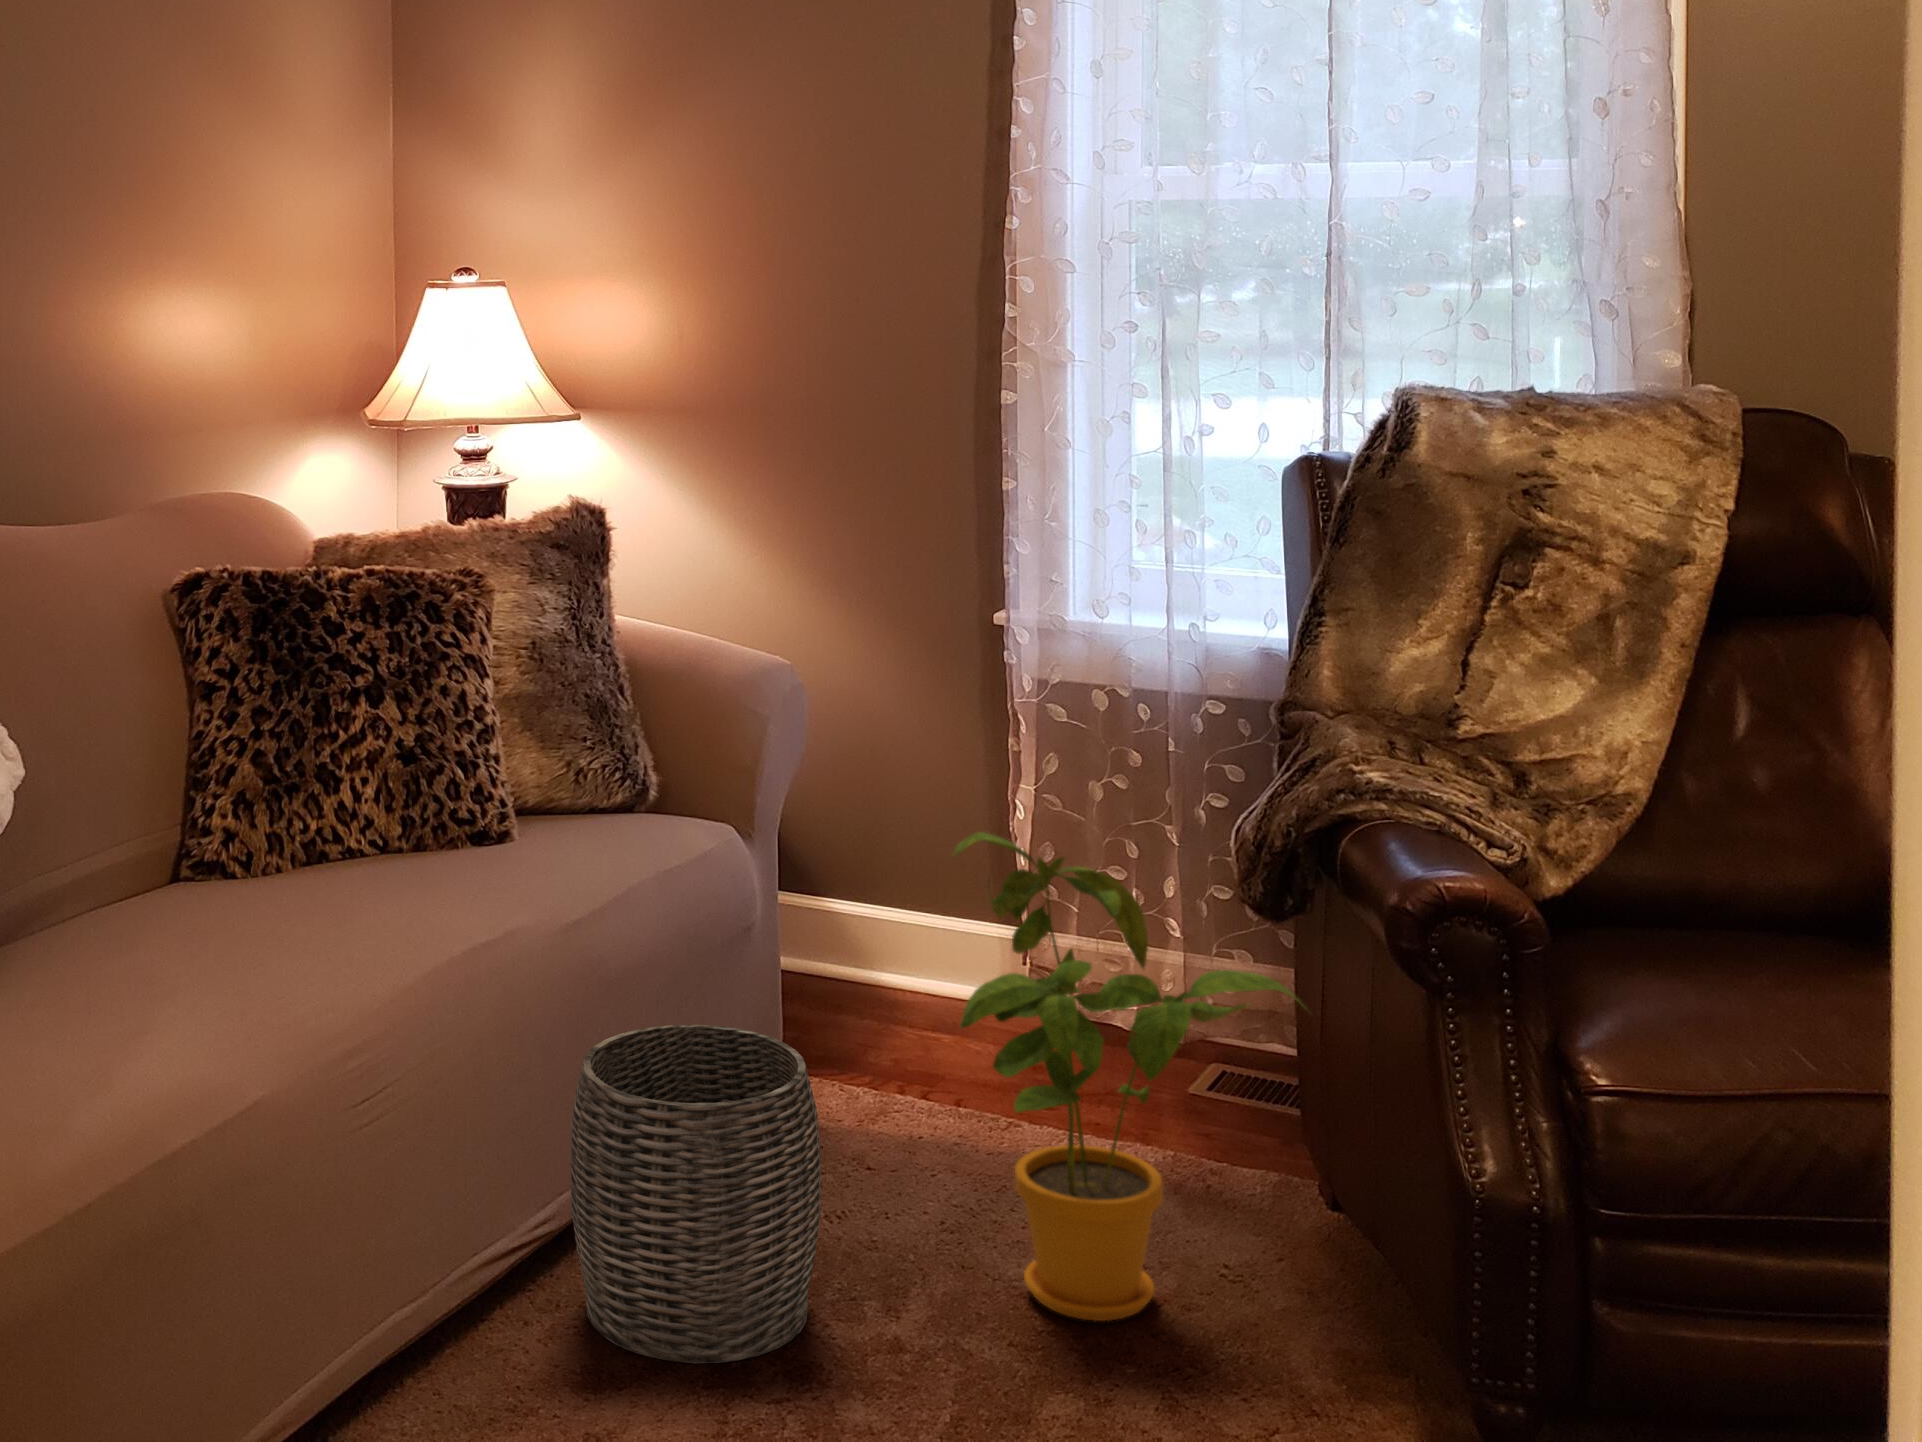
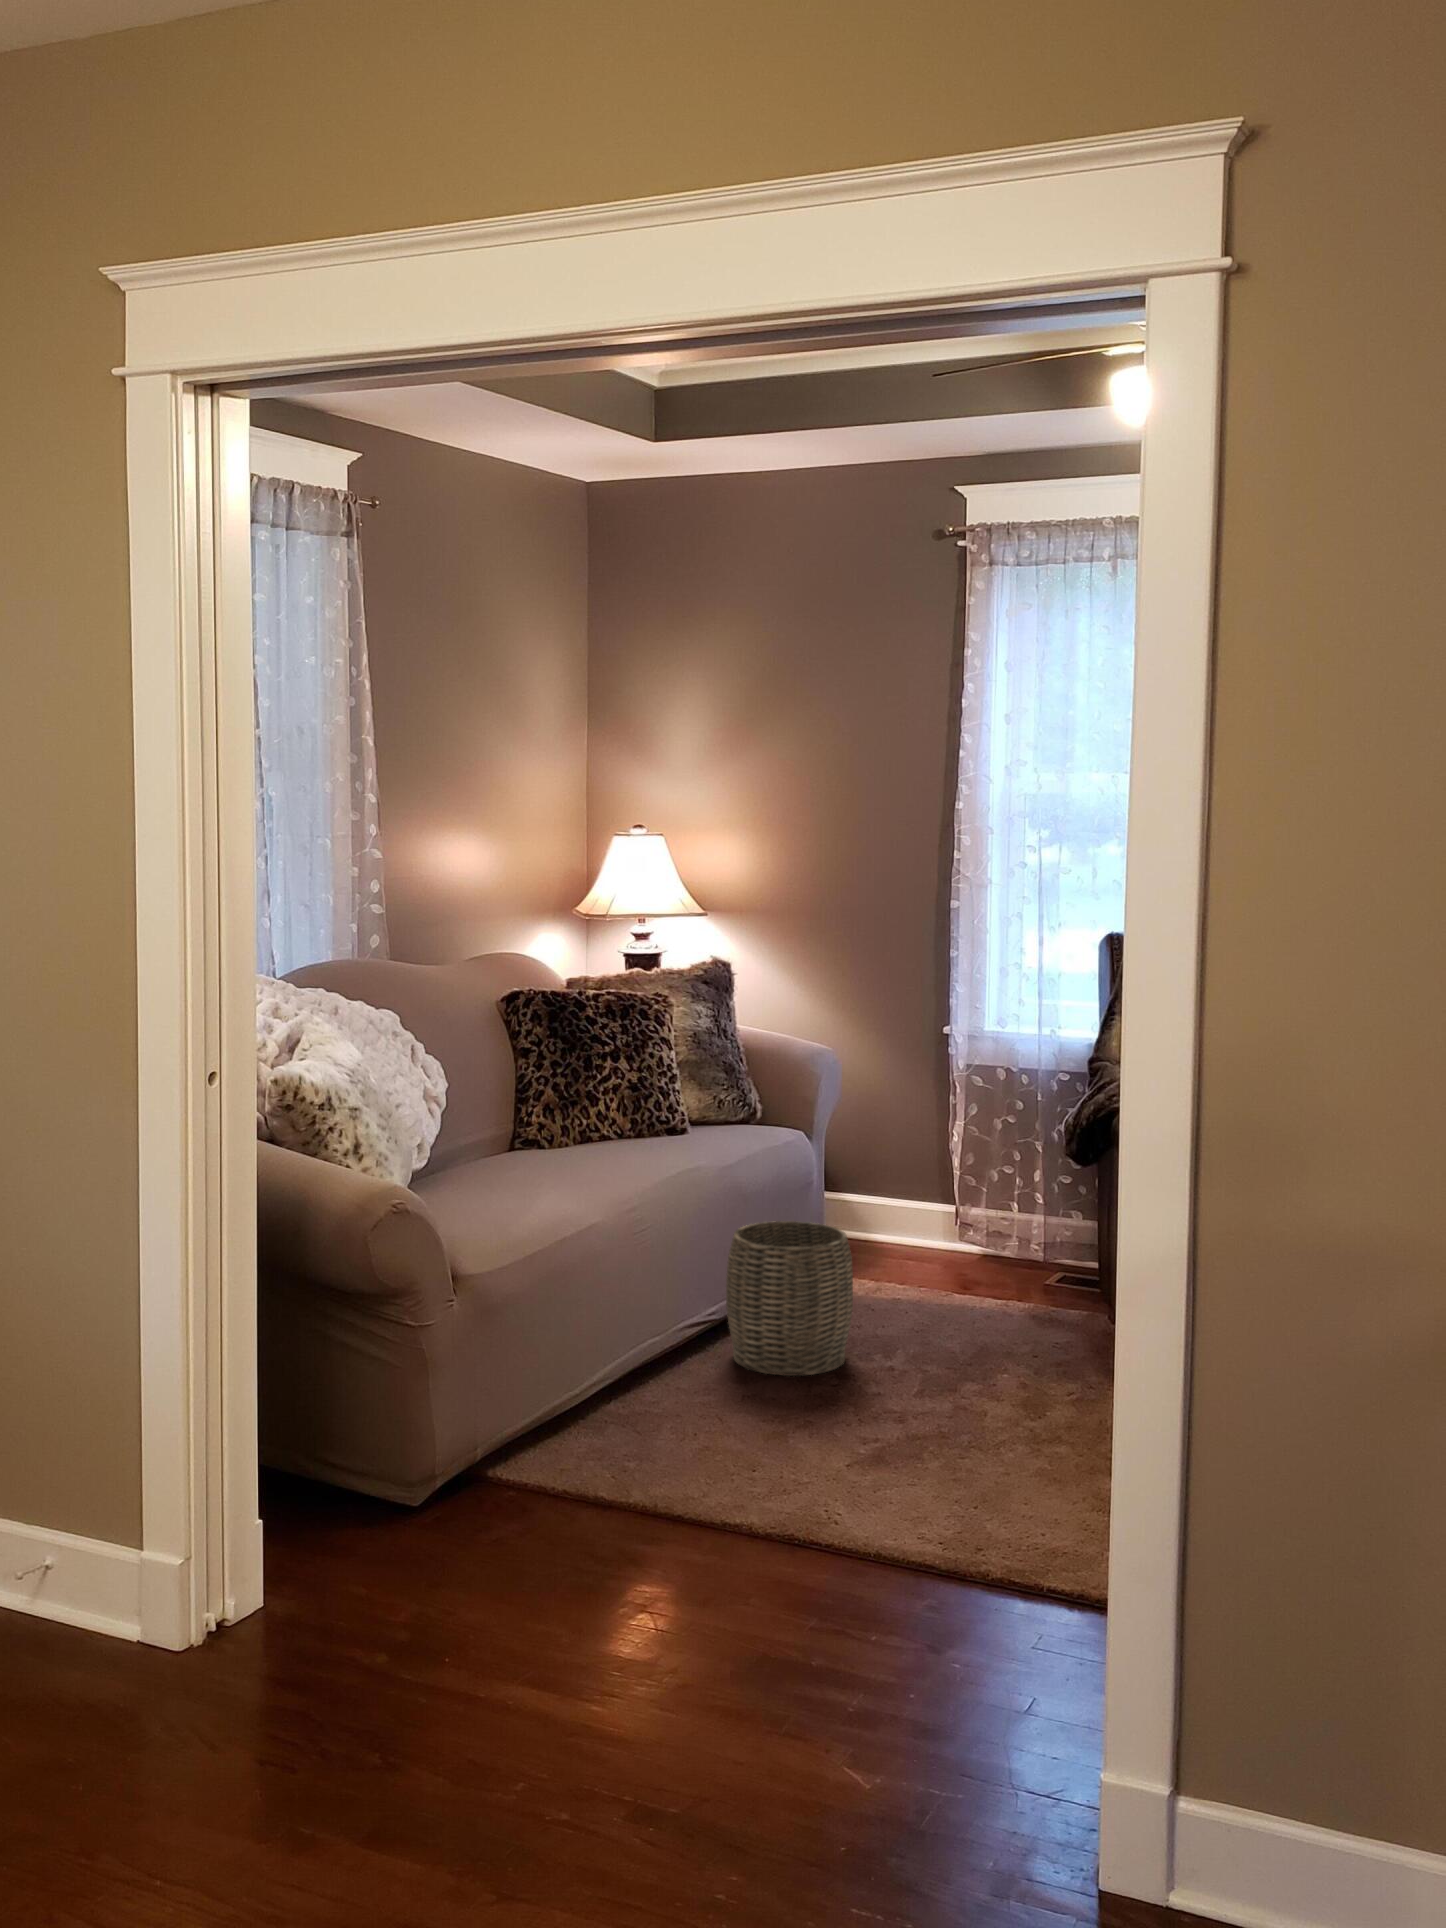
house plant: present [953,832,1306,1321] -> none [921,1124,1099,1361]

